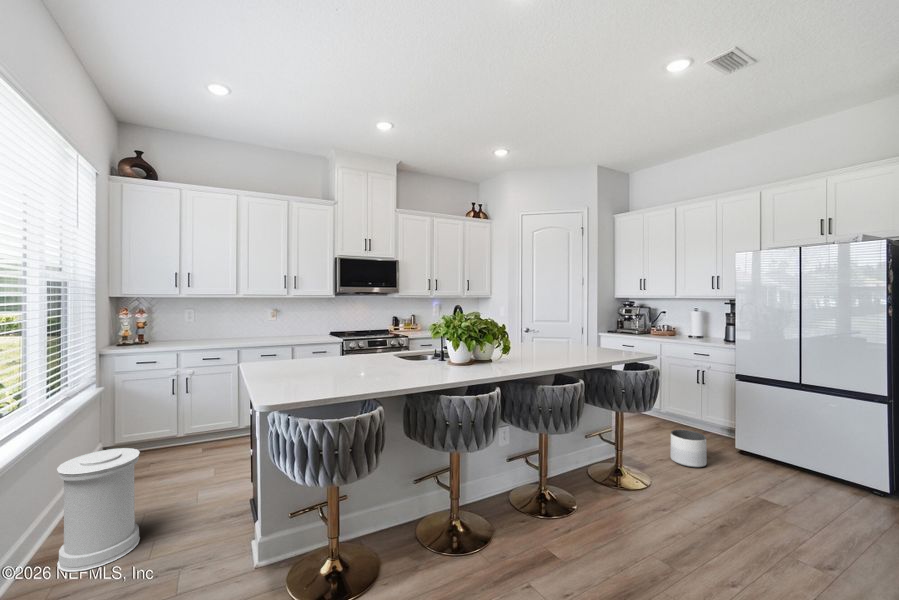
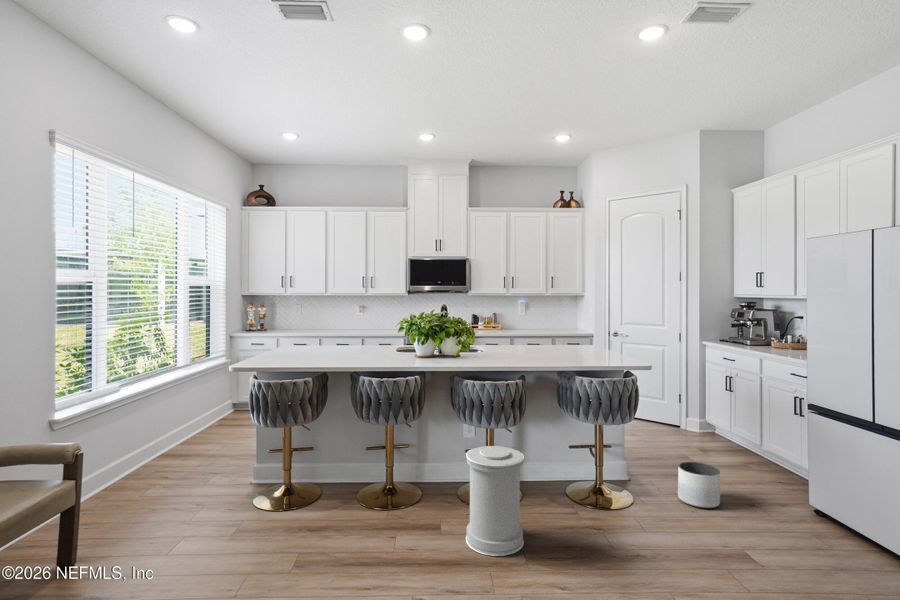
trash can: present [57,448,140,572] -> present [466,446,524,556]

